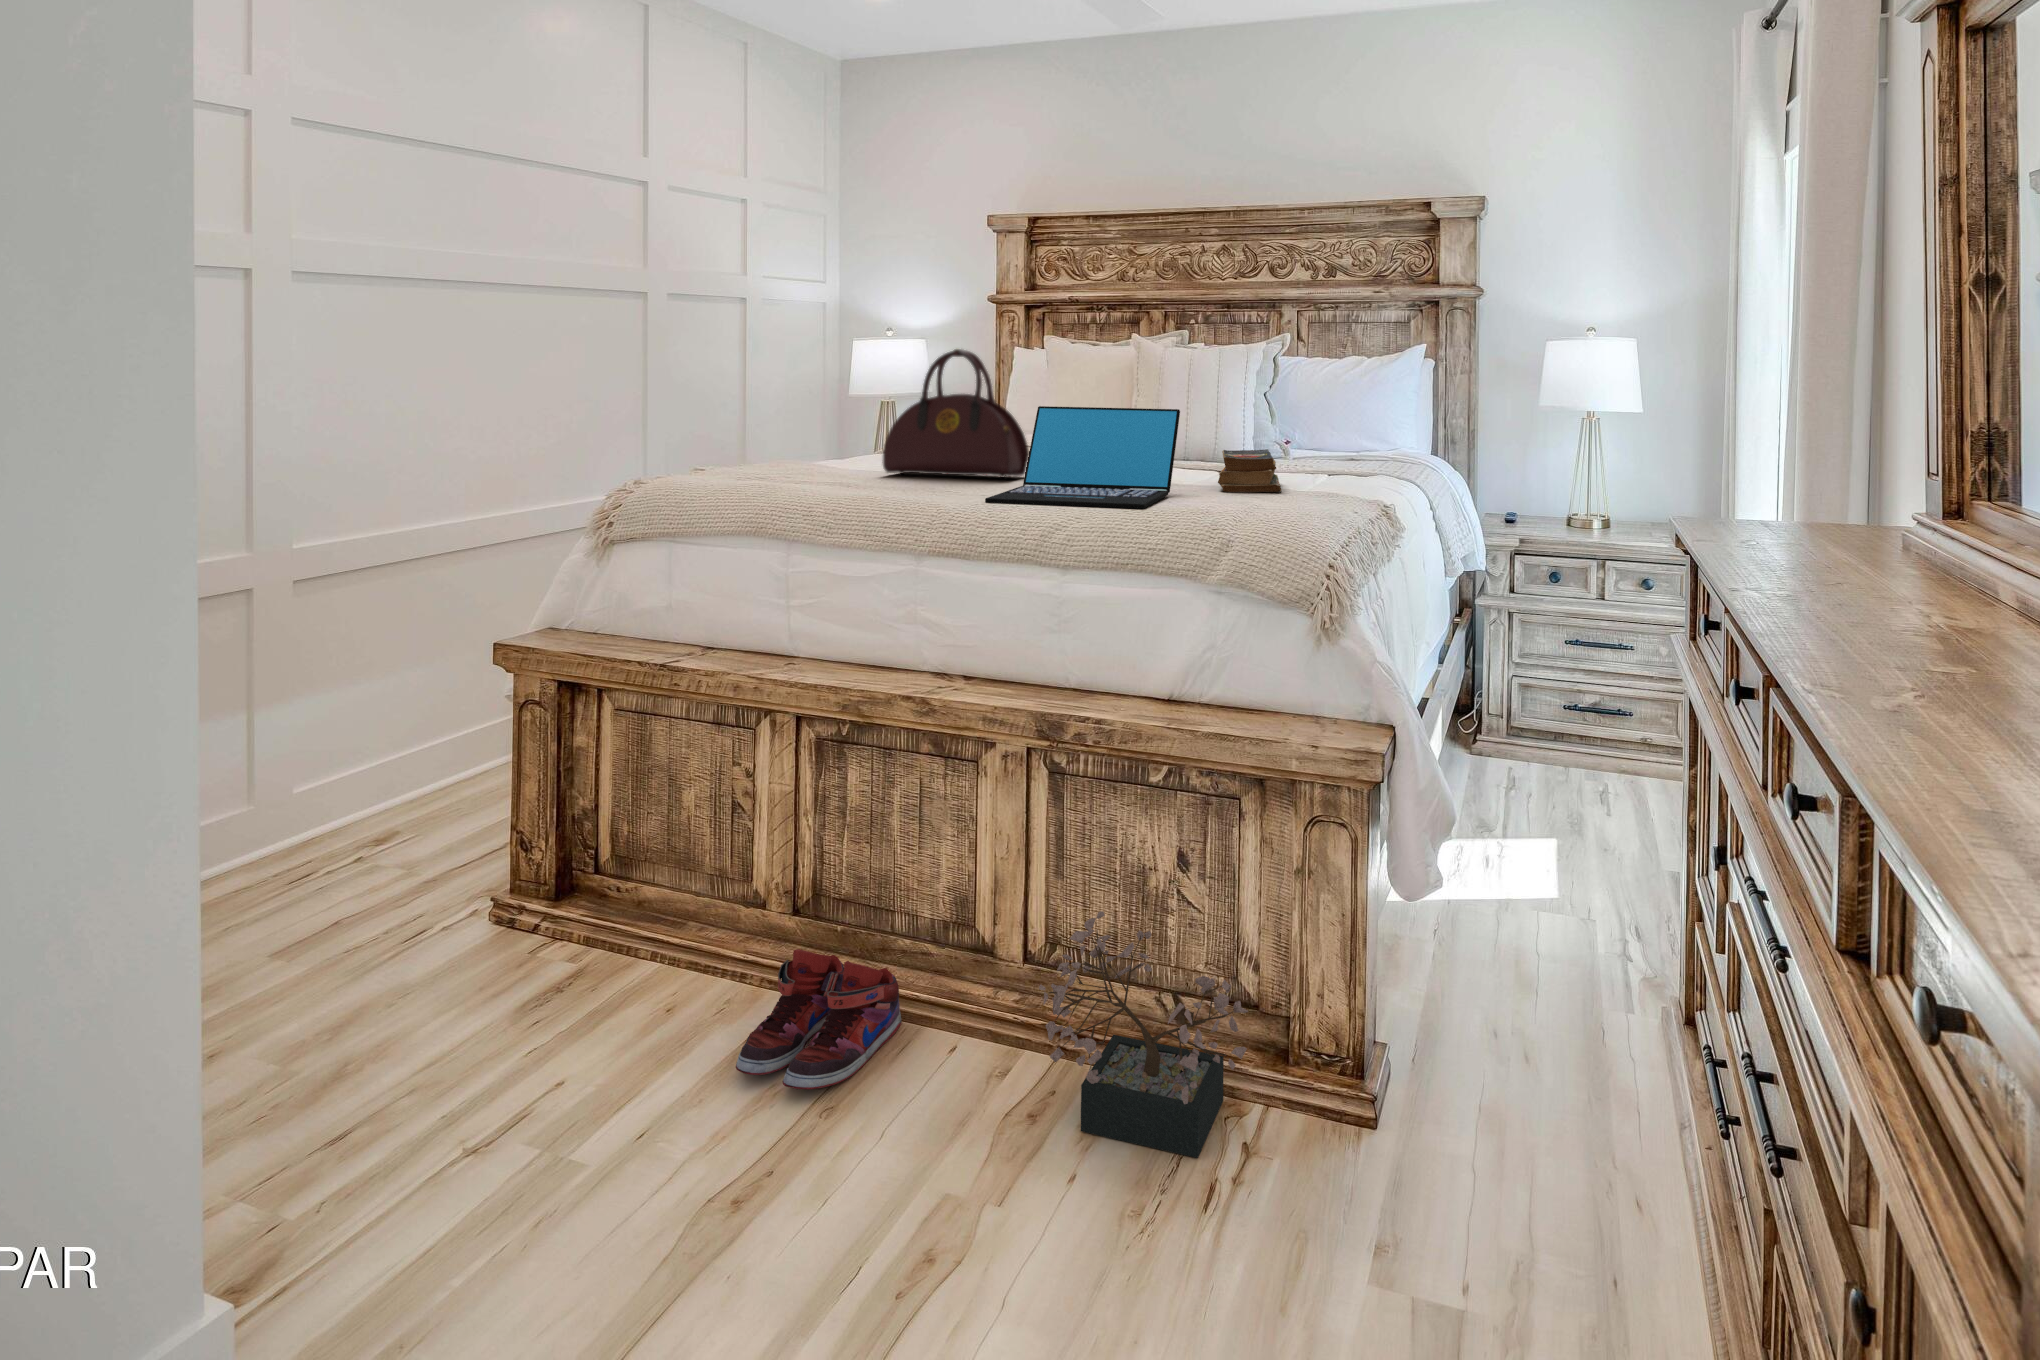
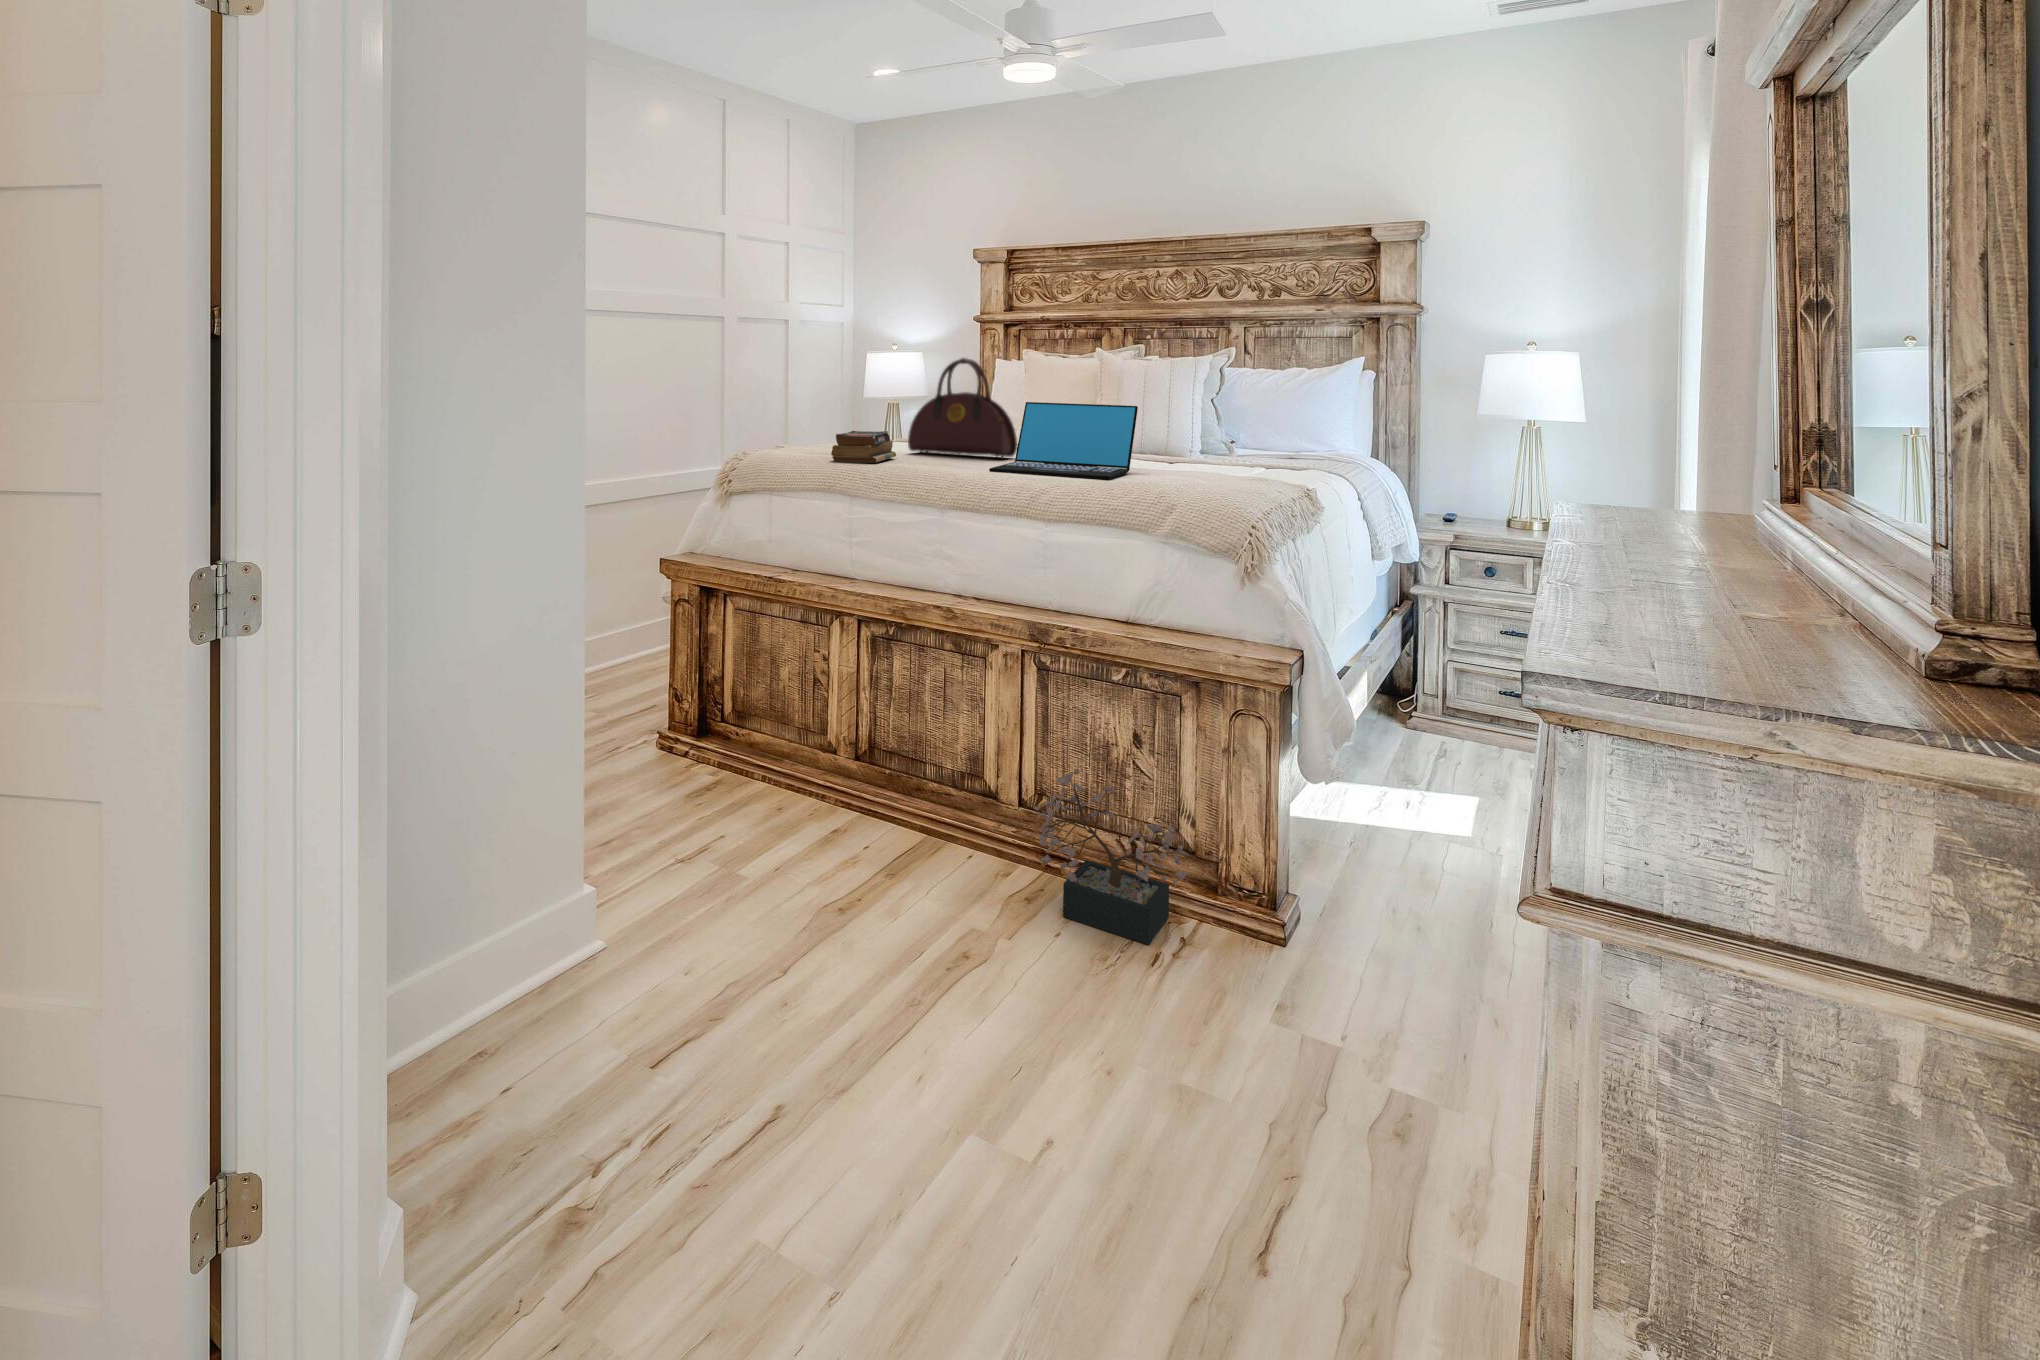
book: present [1218,449,1281,493] -> present [831,431,896,463]
shoe: present [736,949,902,1089] -> none [827,776,932,864]

